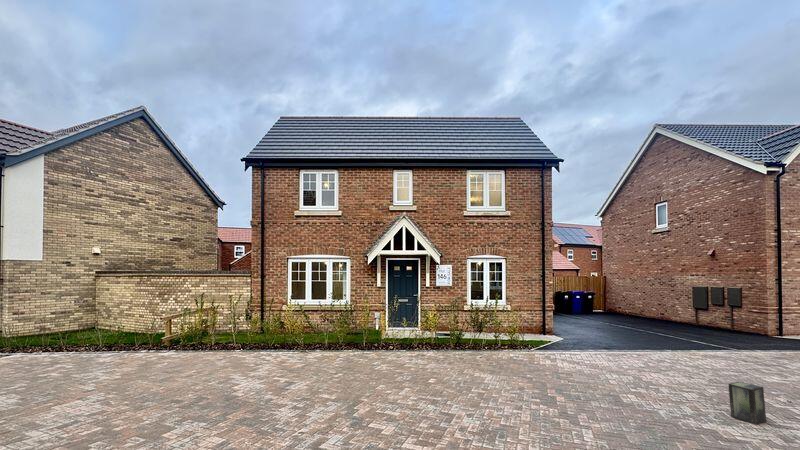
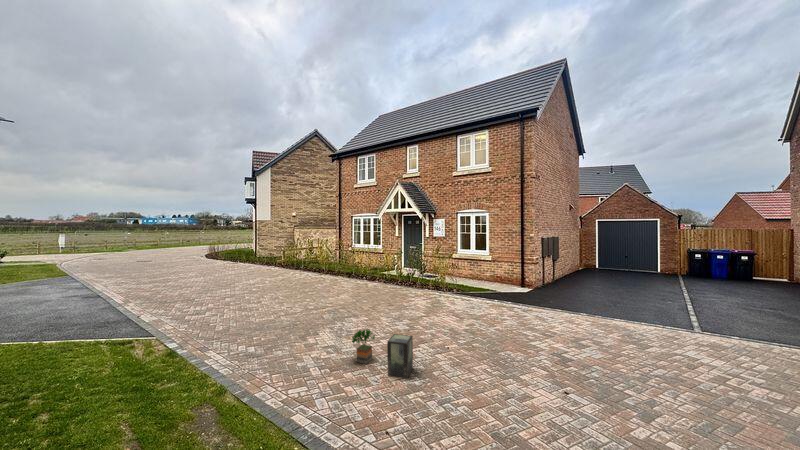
potted tree: none [697,387,725,425] -> present [352,330,375,364]

